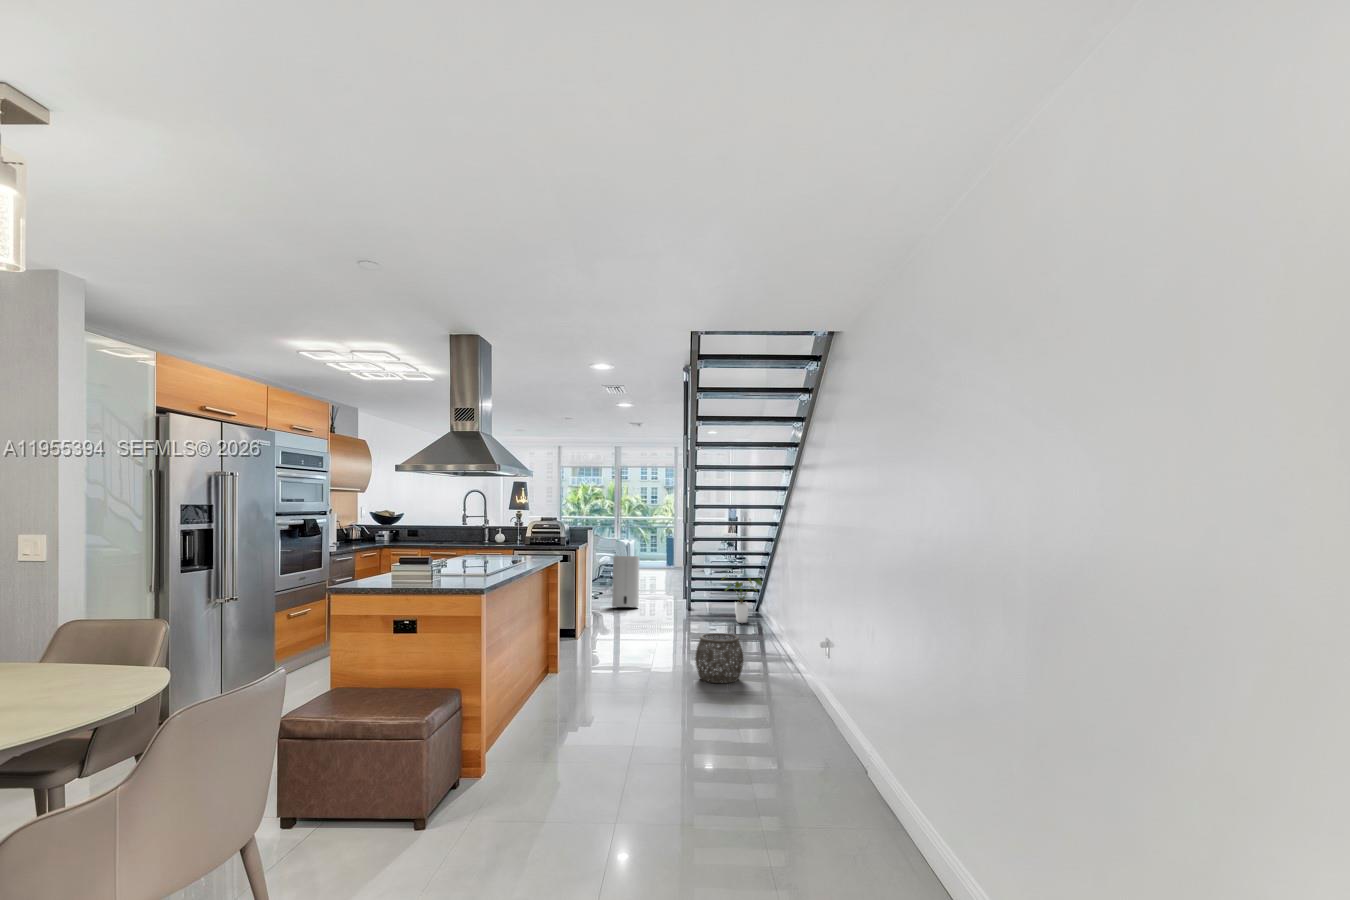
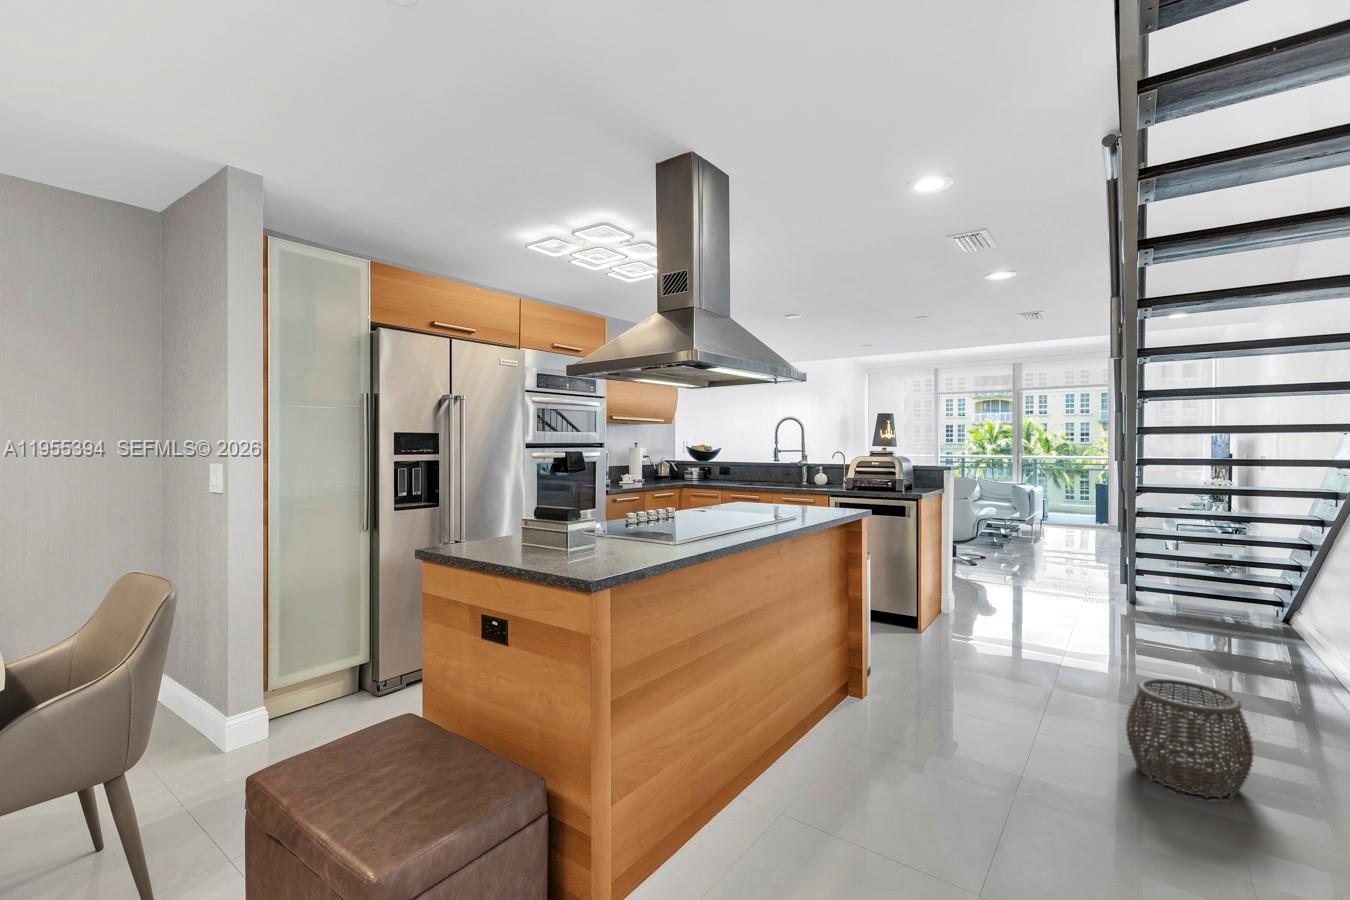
air purifier: present [612,556,639,607] -> none [1003,510,1048,586]
house plant: present [723,575,762,623] -> none [1197,553,1293,639]

